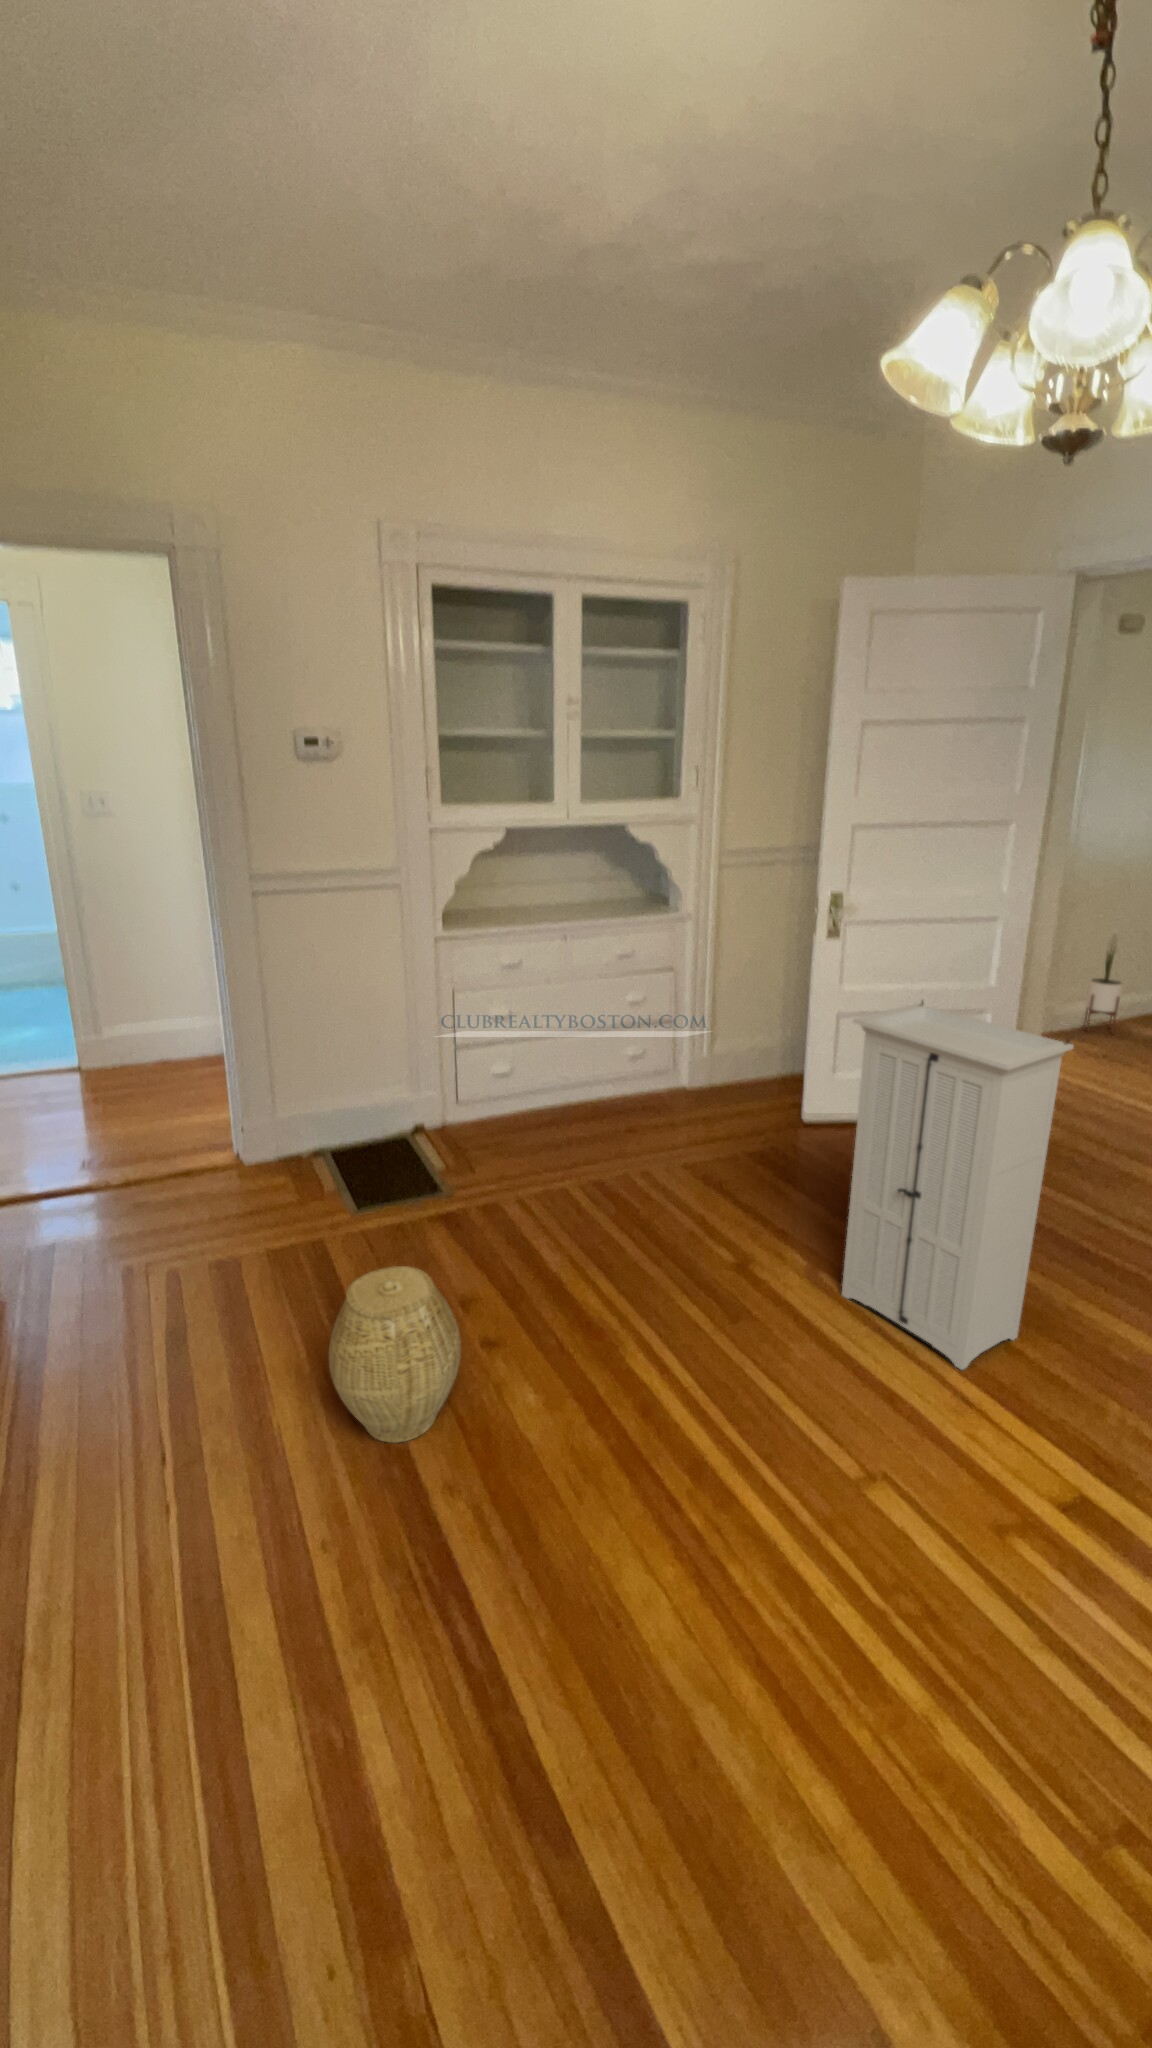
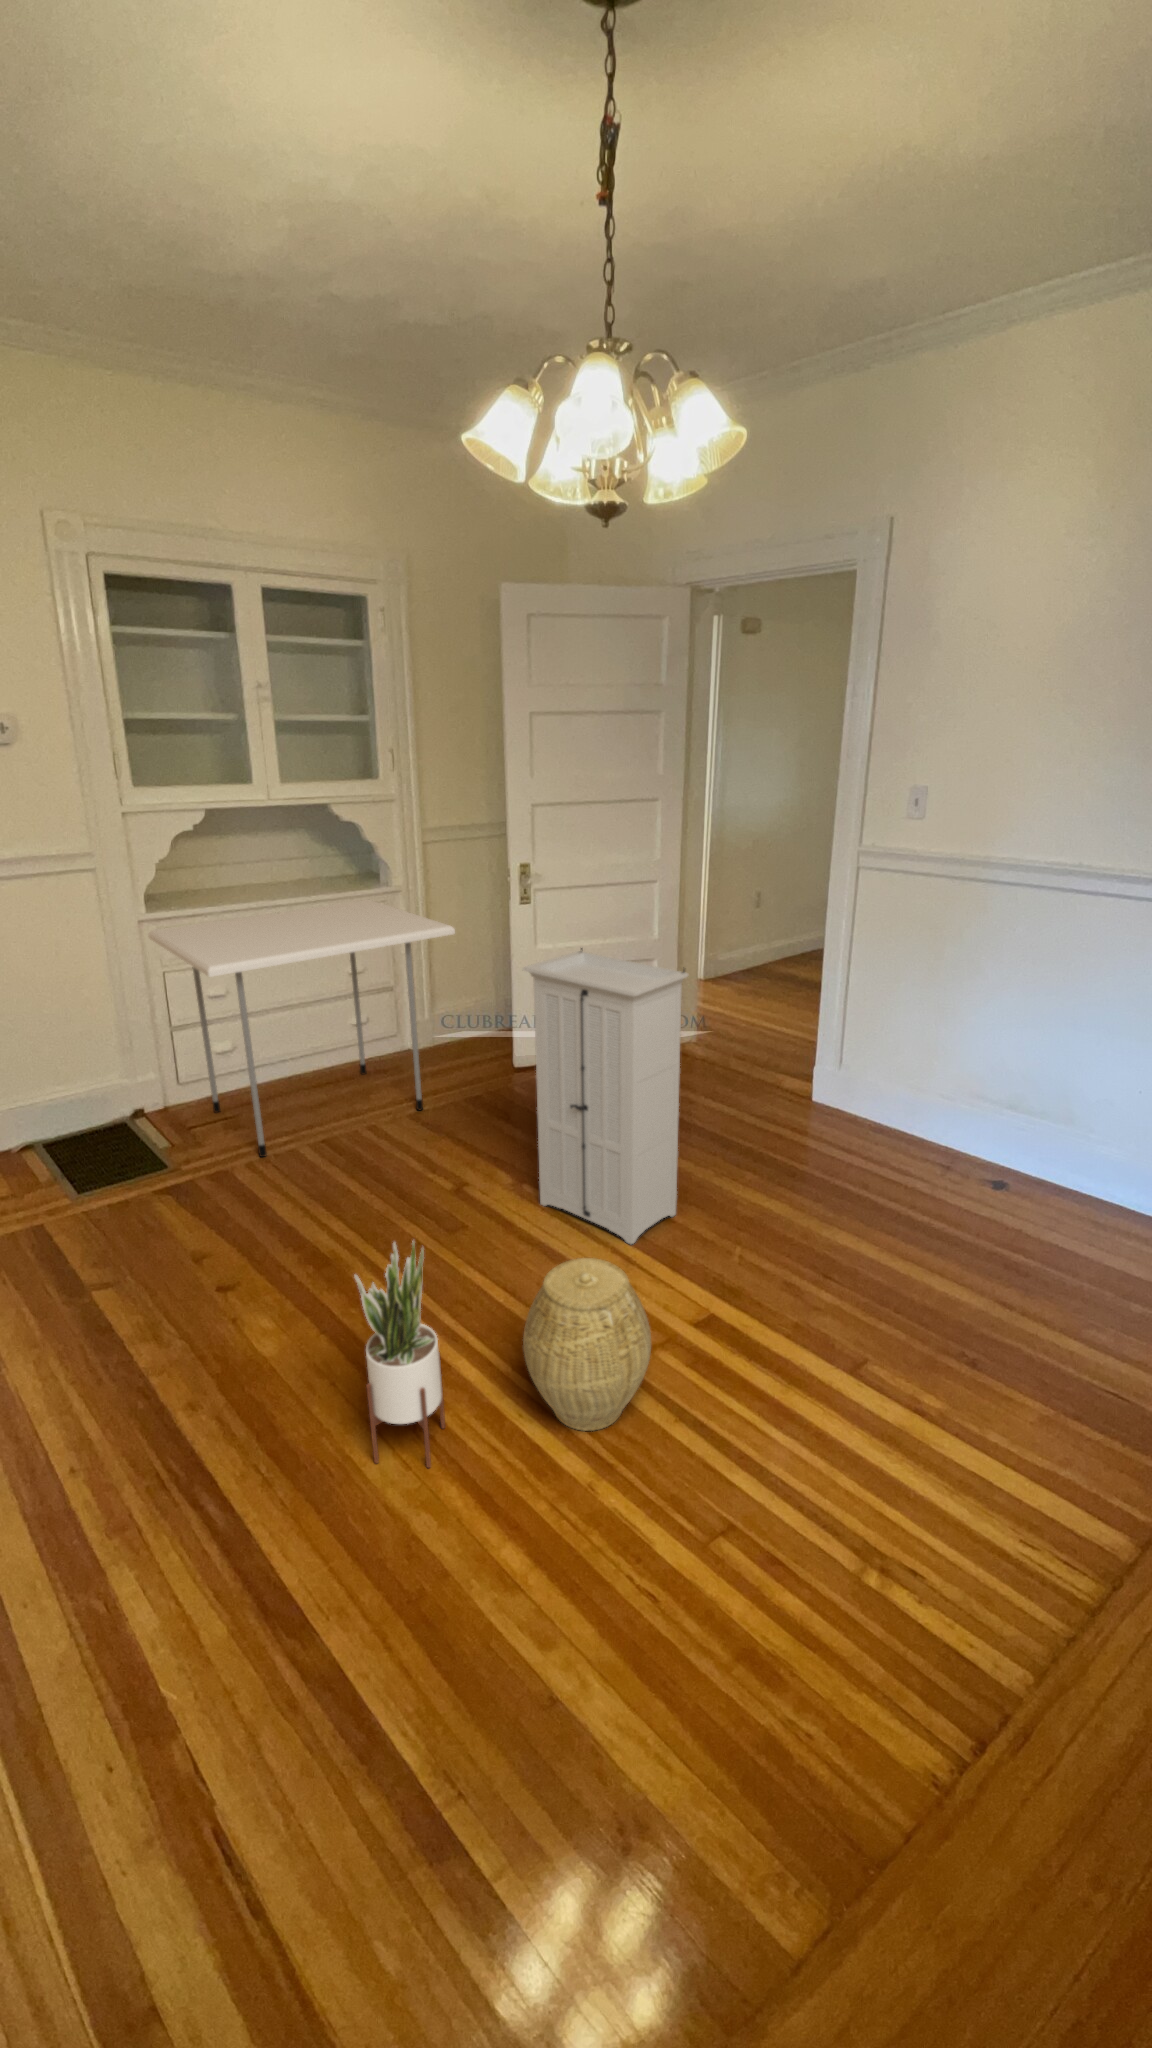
dining table: none [443,926,758,1191] -> present [148,900,455,1157]
potted plant: present [1084,946,1123,1033] -> present [355,1242,445,1468]
woven basket: present [329,1266,461,1443] -> present [523,1258,651,1431]

